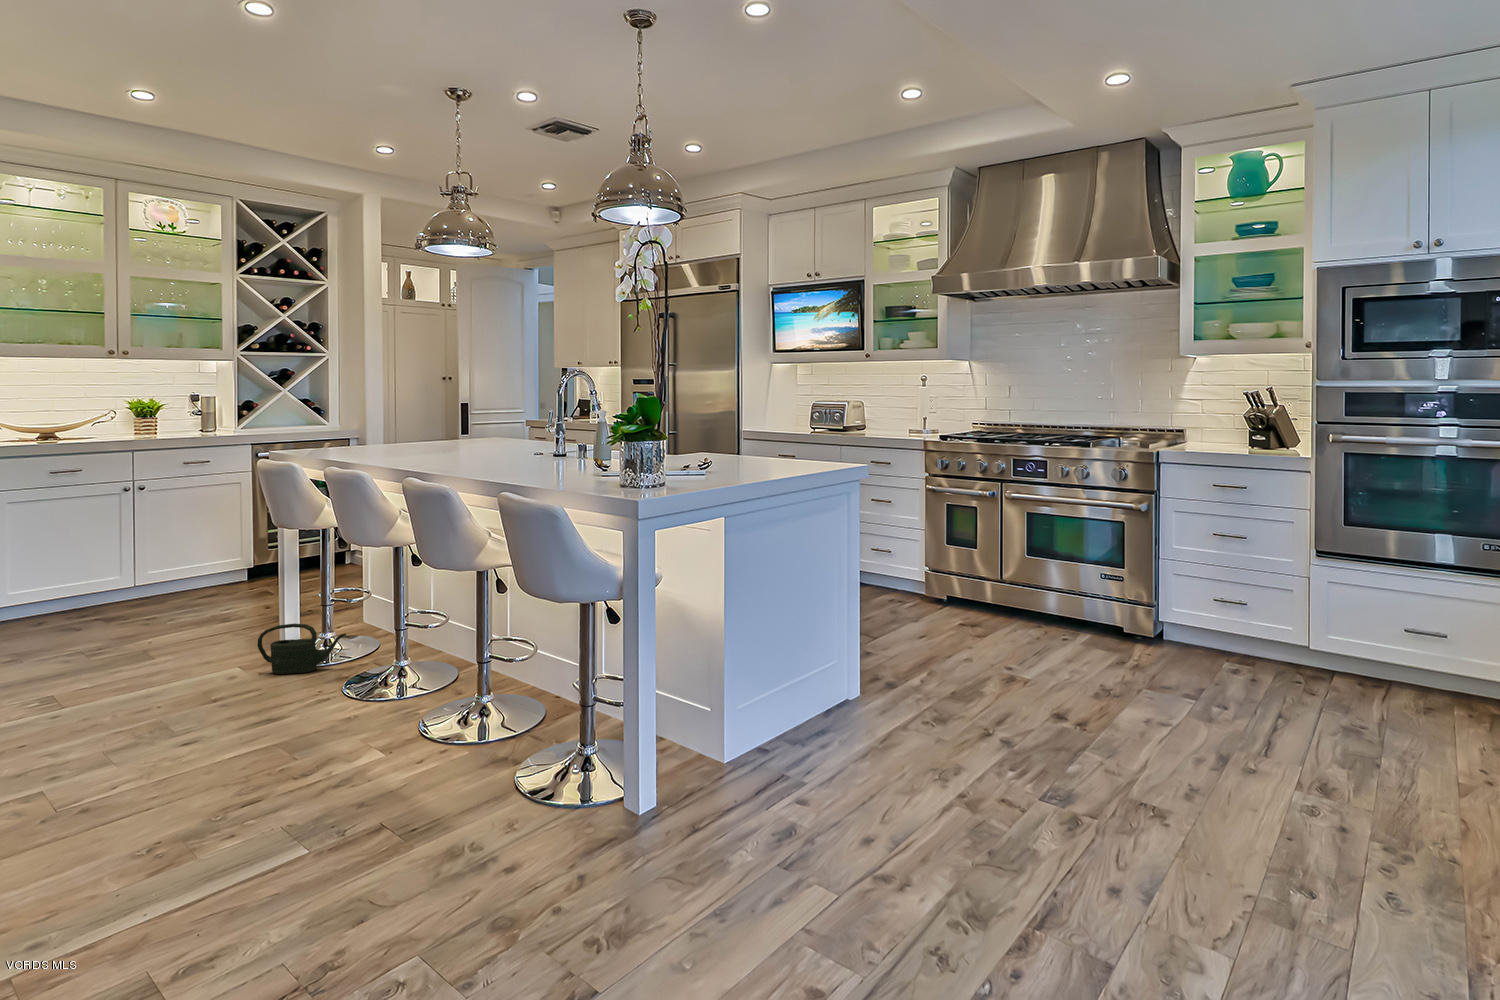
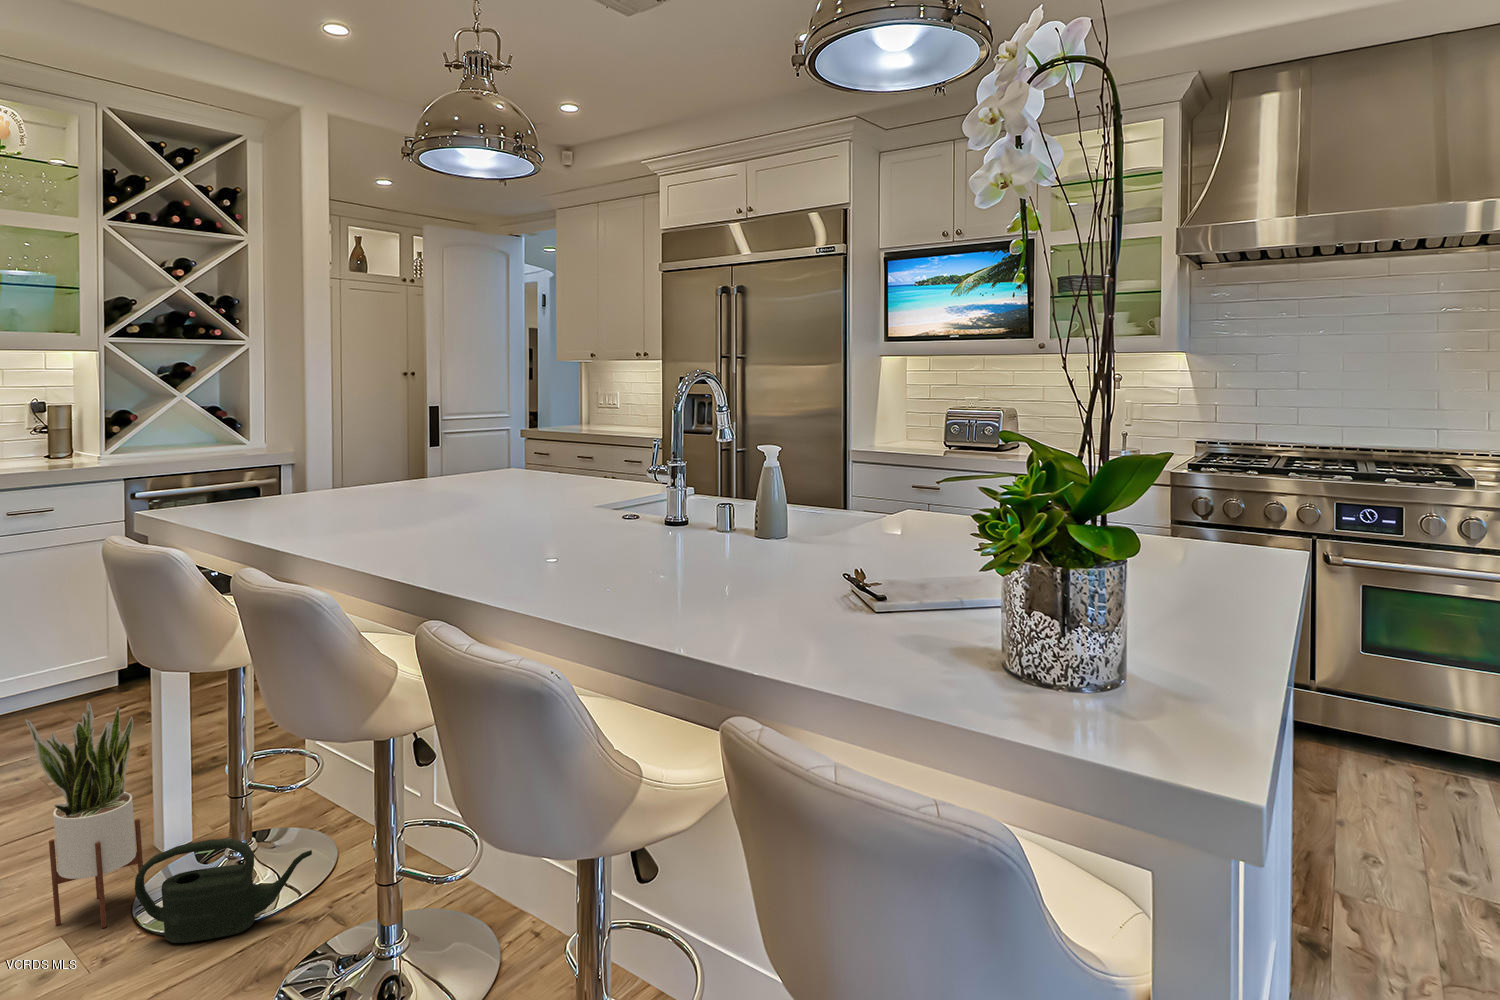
potted plant: none [205,552,262,668] -> present [25,702,143,928]

